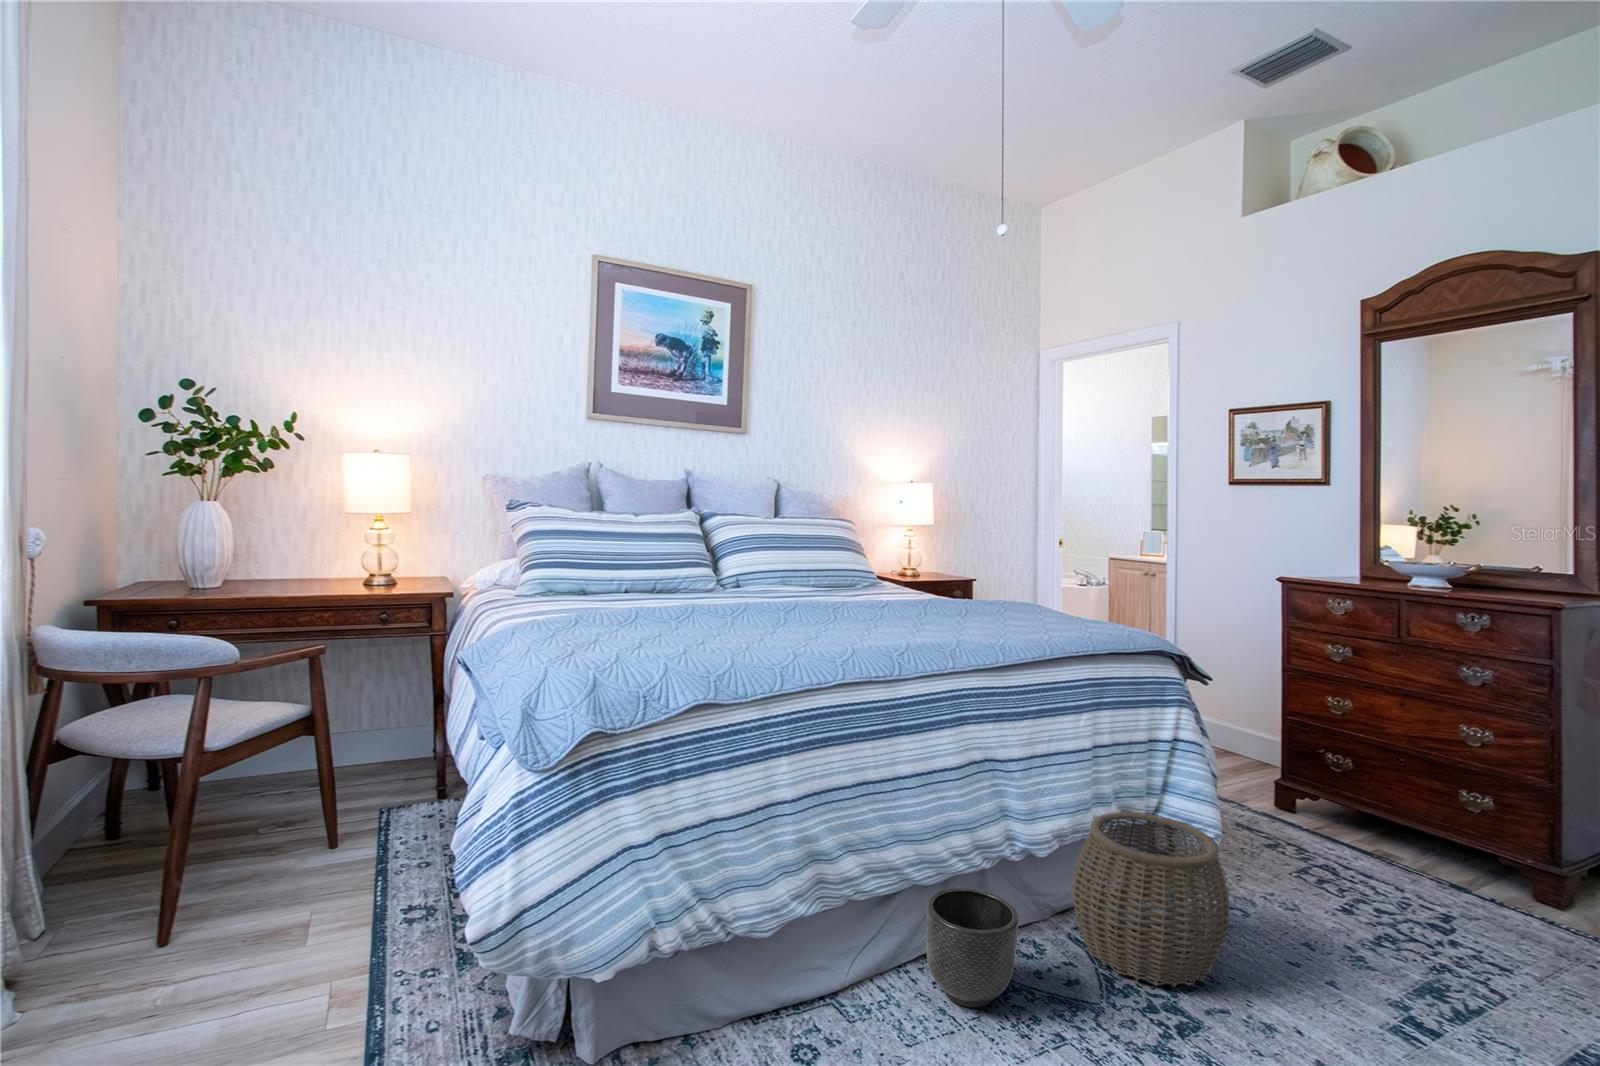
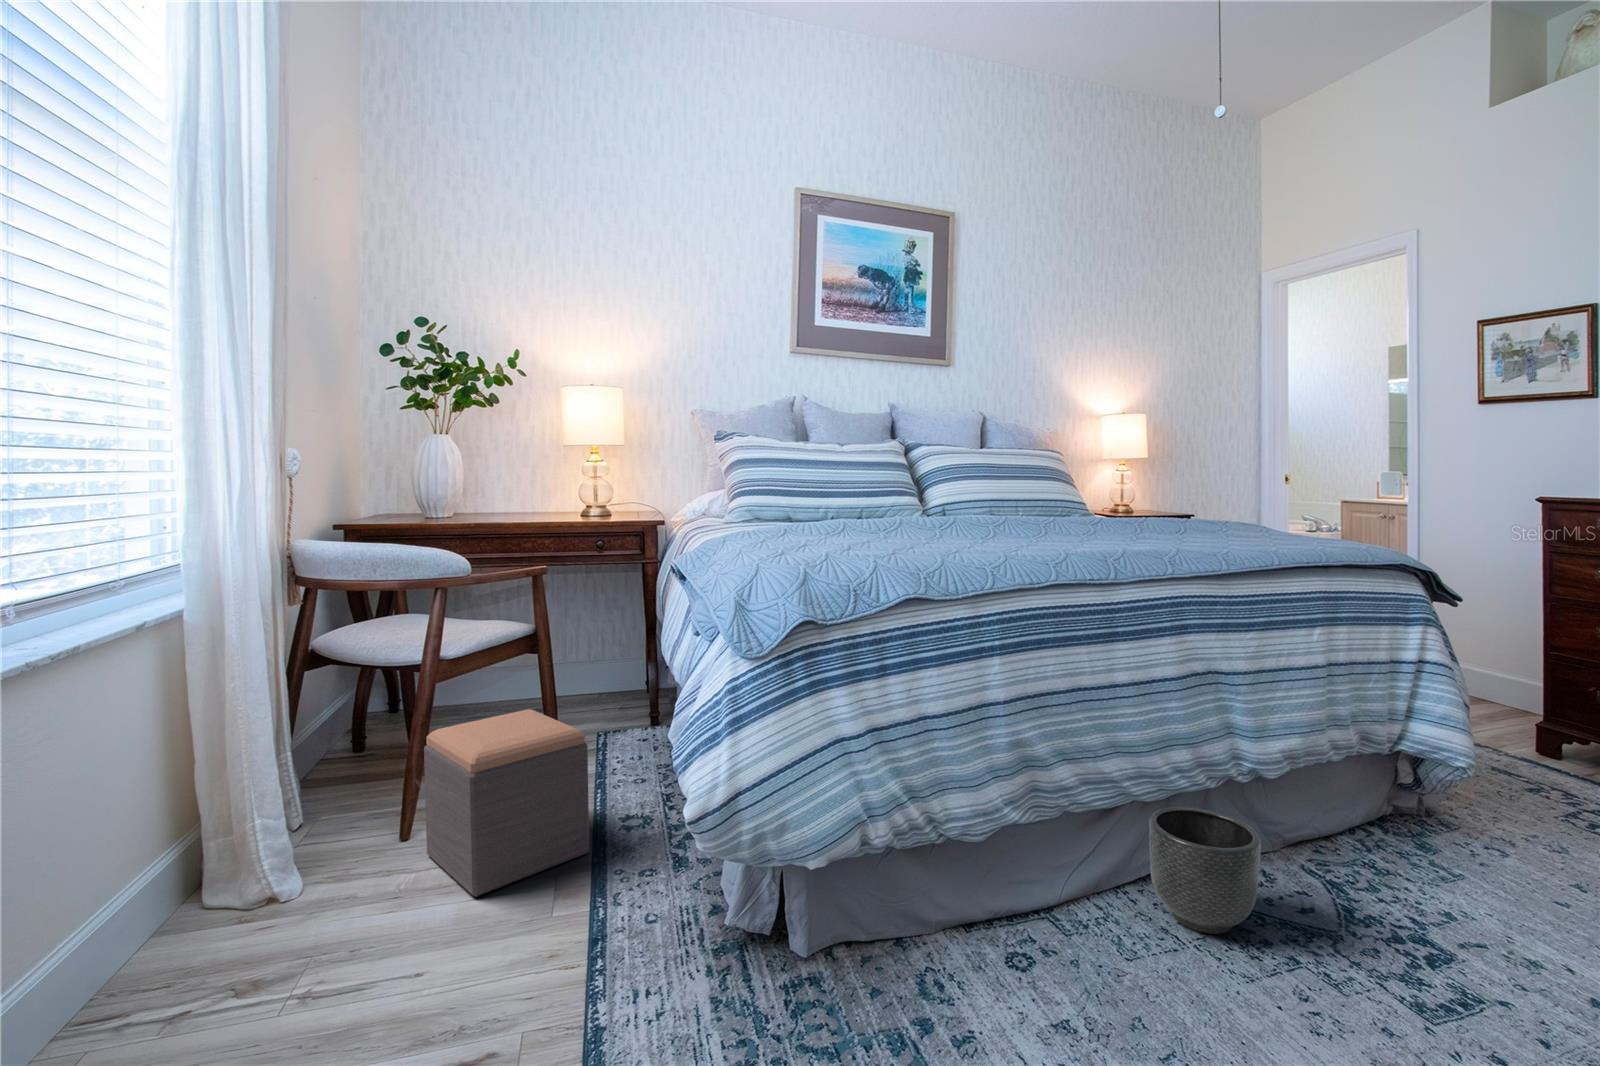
footstool: none [169,799,366,1017] -> present [424,709,589,897]
woven basket: present [1072,812,1231,987] -> none [1306,736,1522,928]

